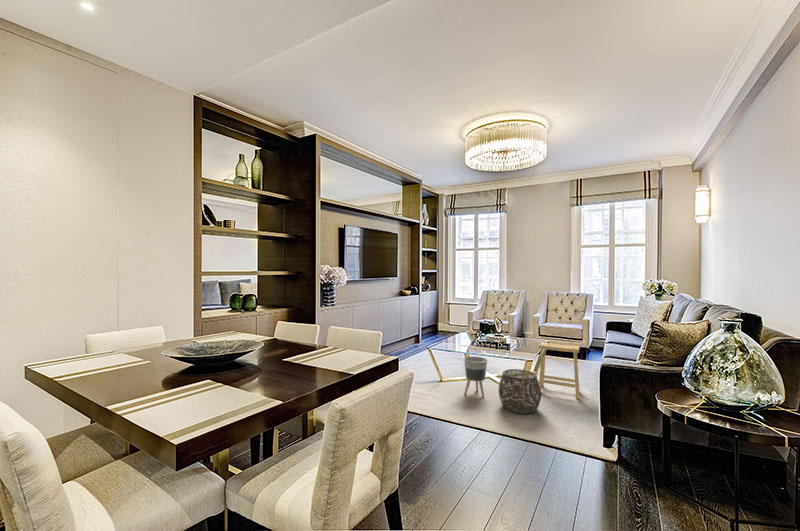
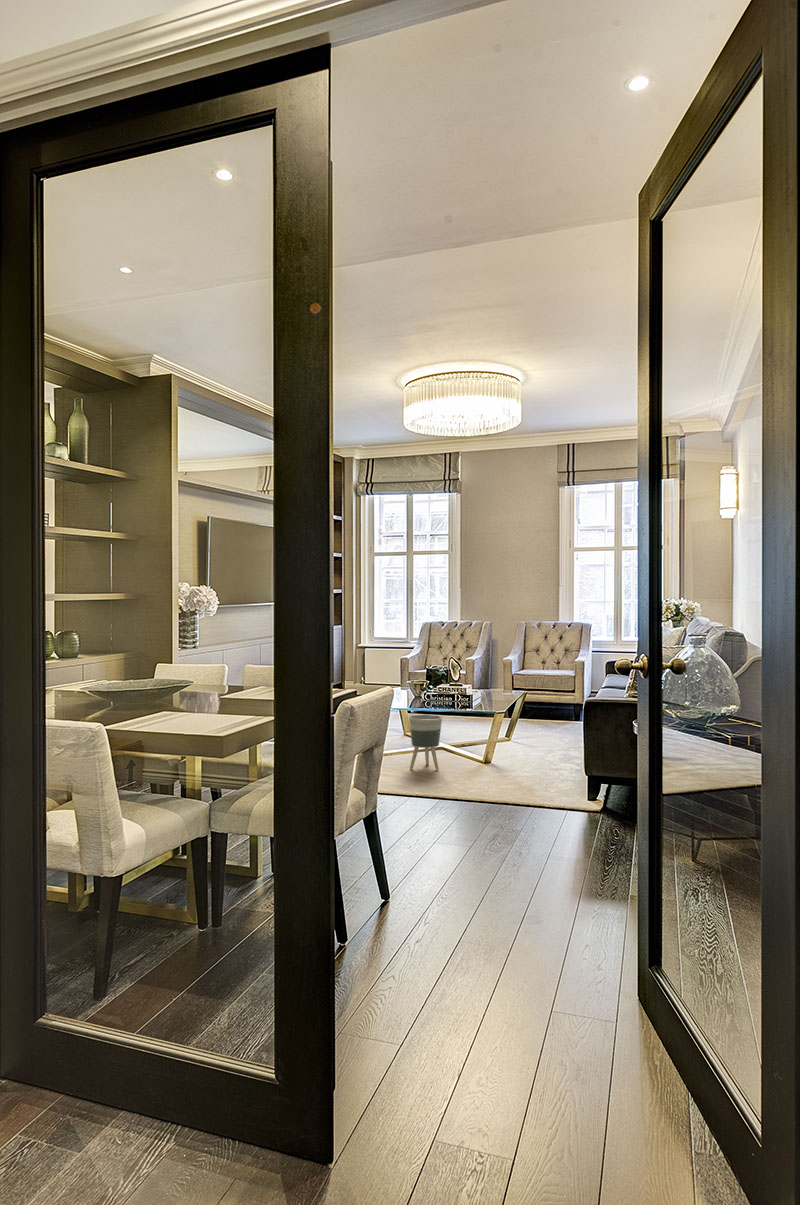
footstool: present [539,342,579,399] -> none [512,690,566,763]
woven basket: present [499,369,541,414] -> none [459,726,517,782]

